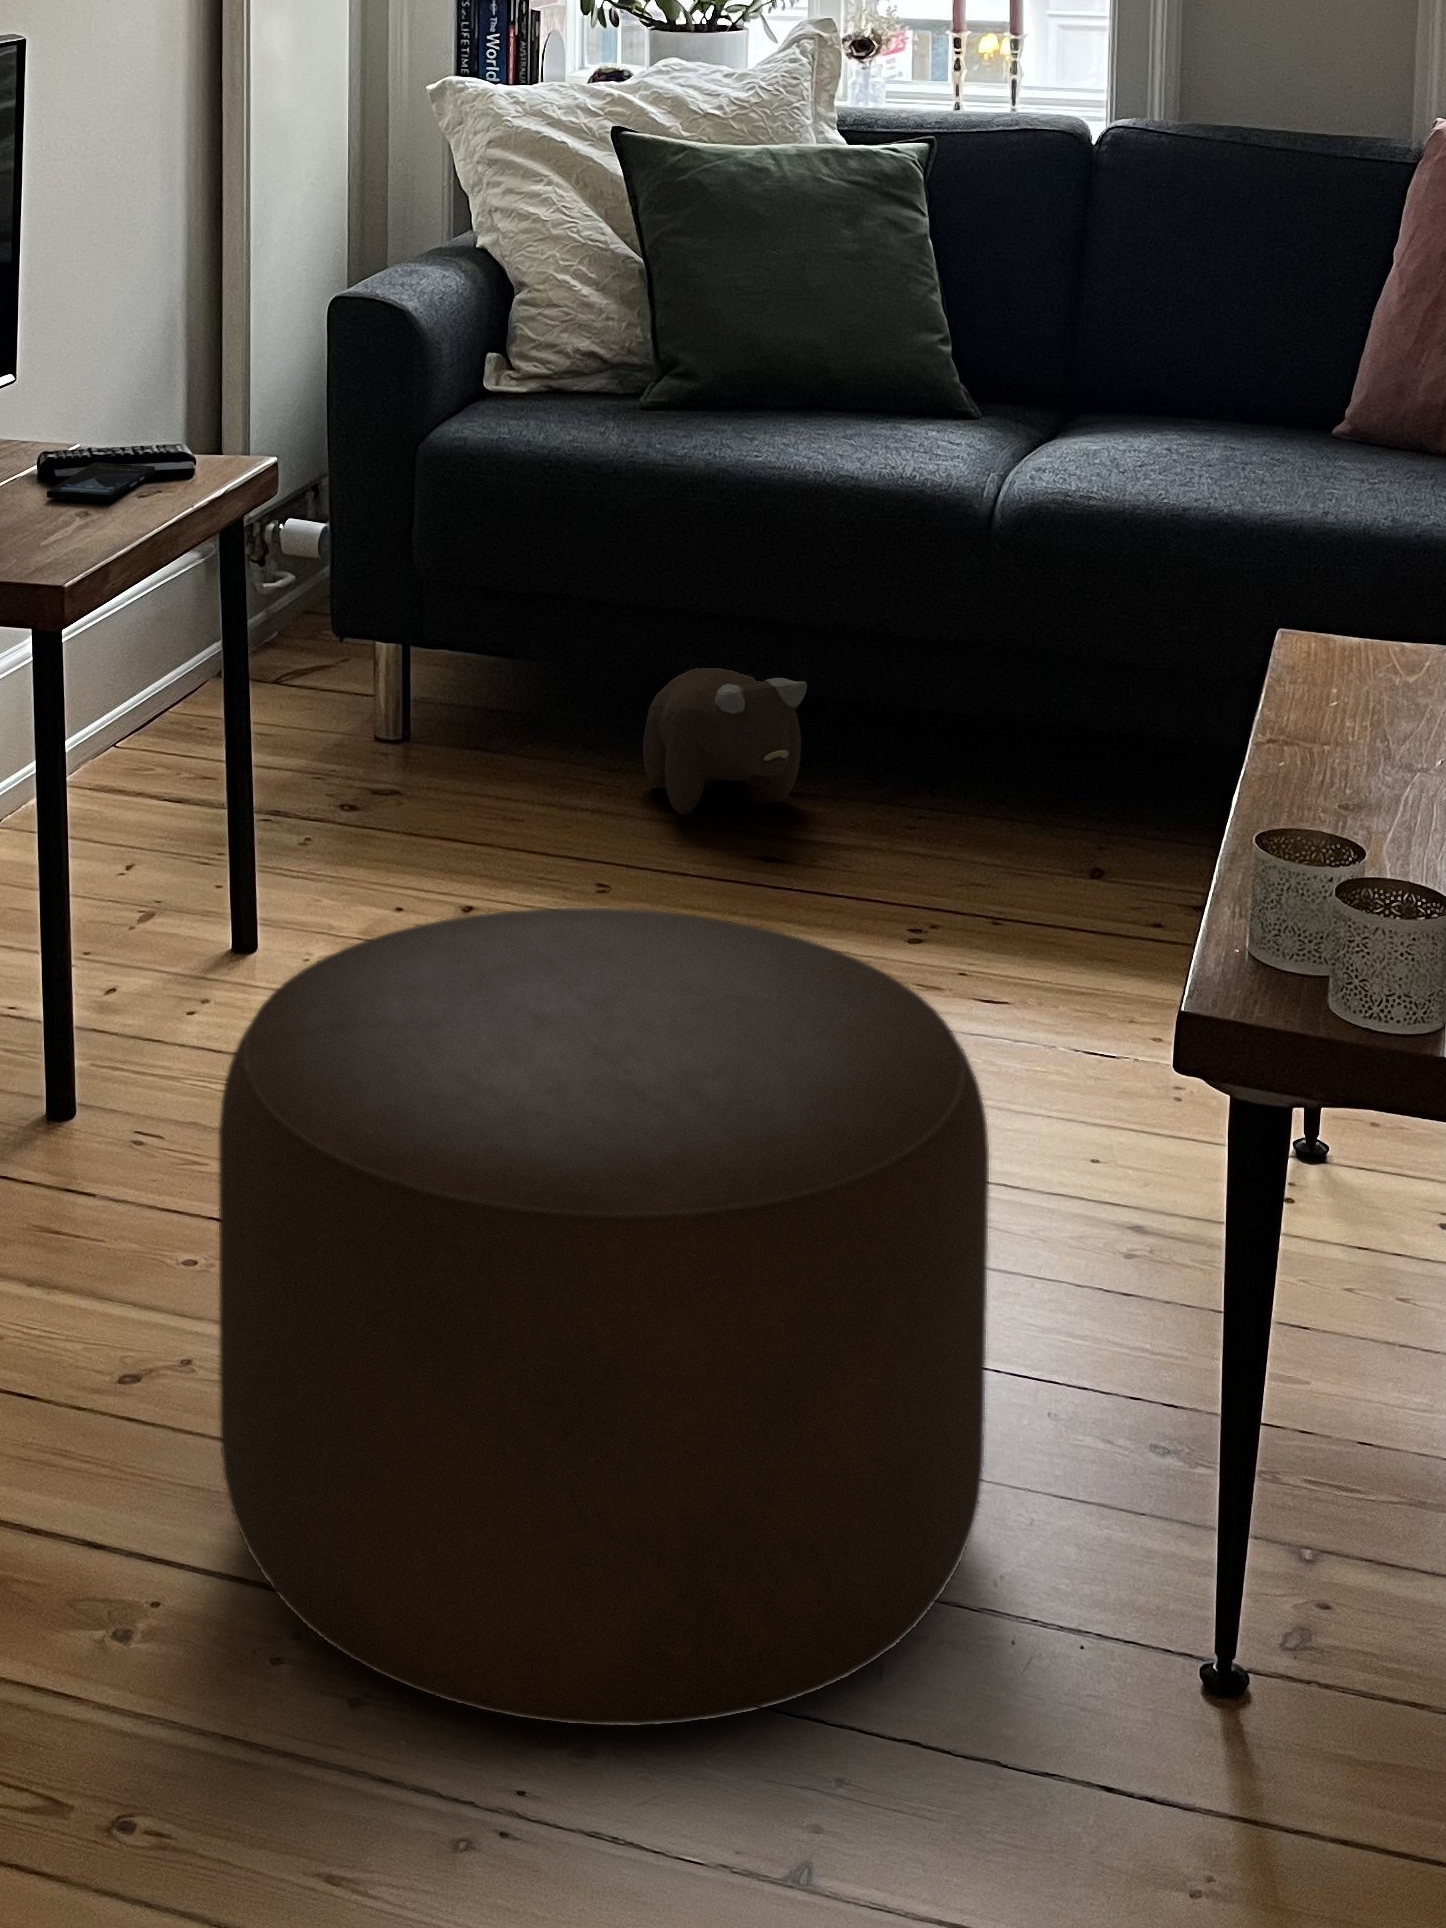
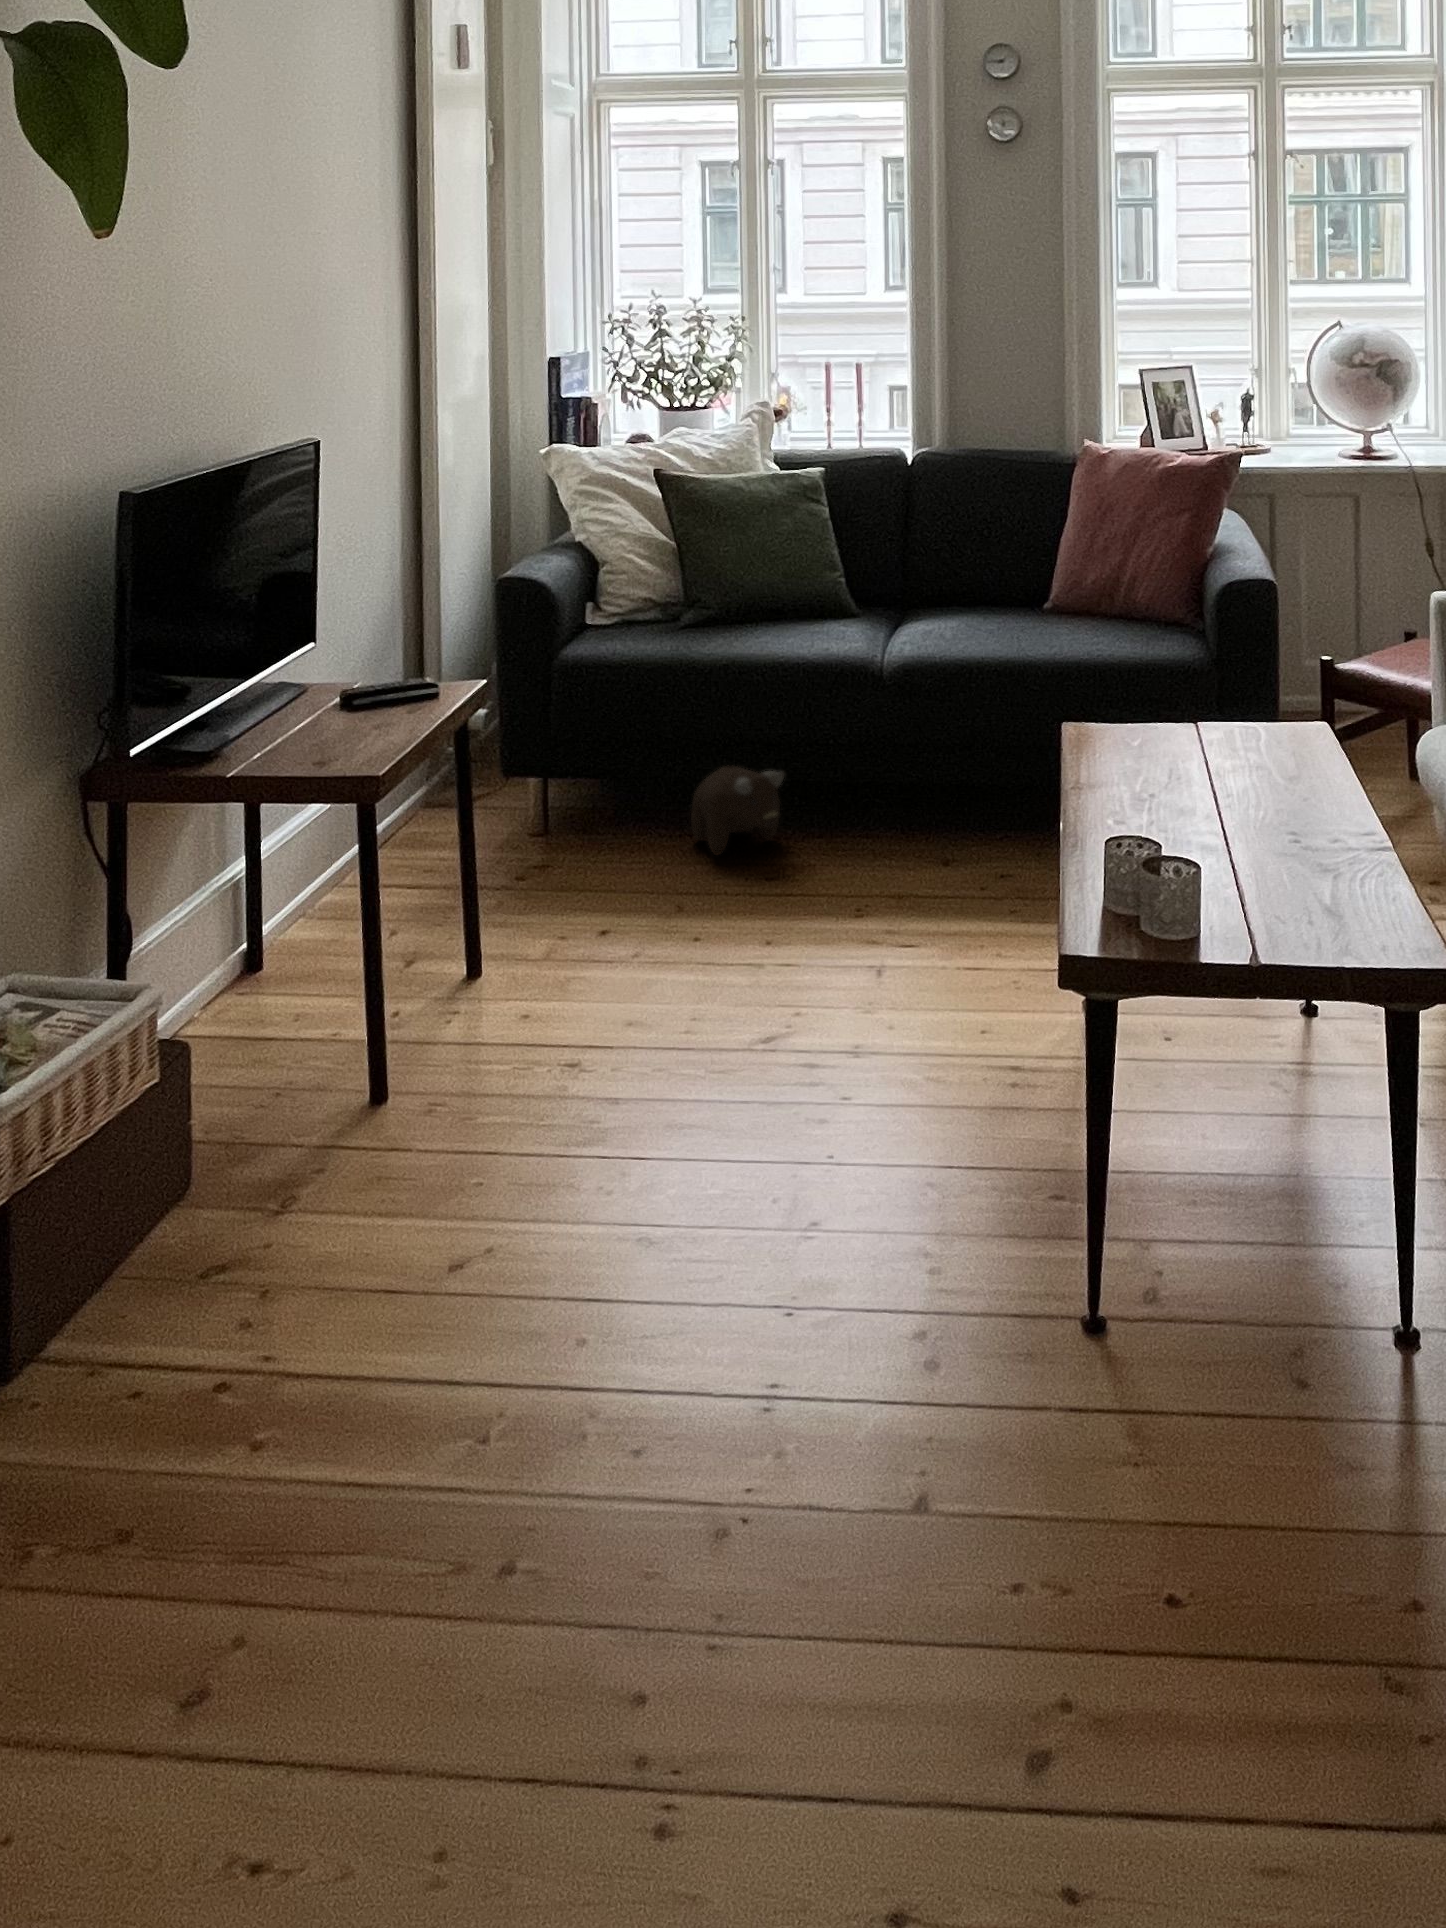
smartphone: present [47,462,155,502] -> none [356,690,418,717]
ottoman: present [219,908,989,1726] -> none [533,925,980,1436]

